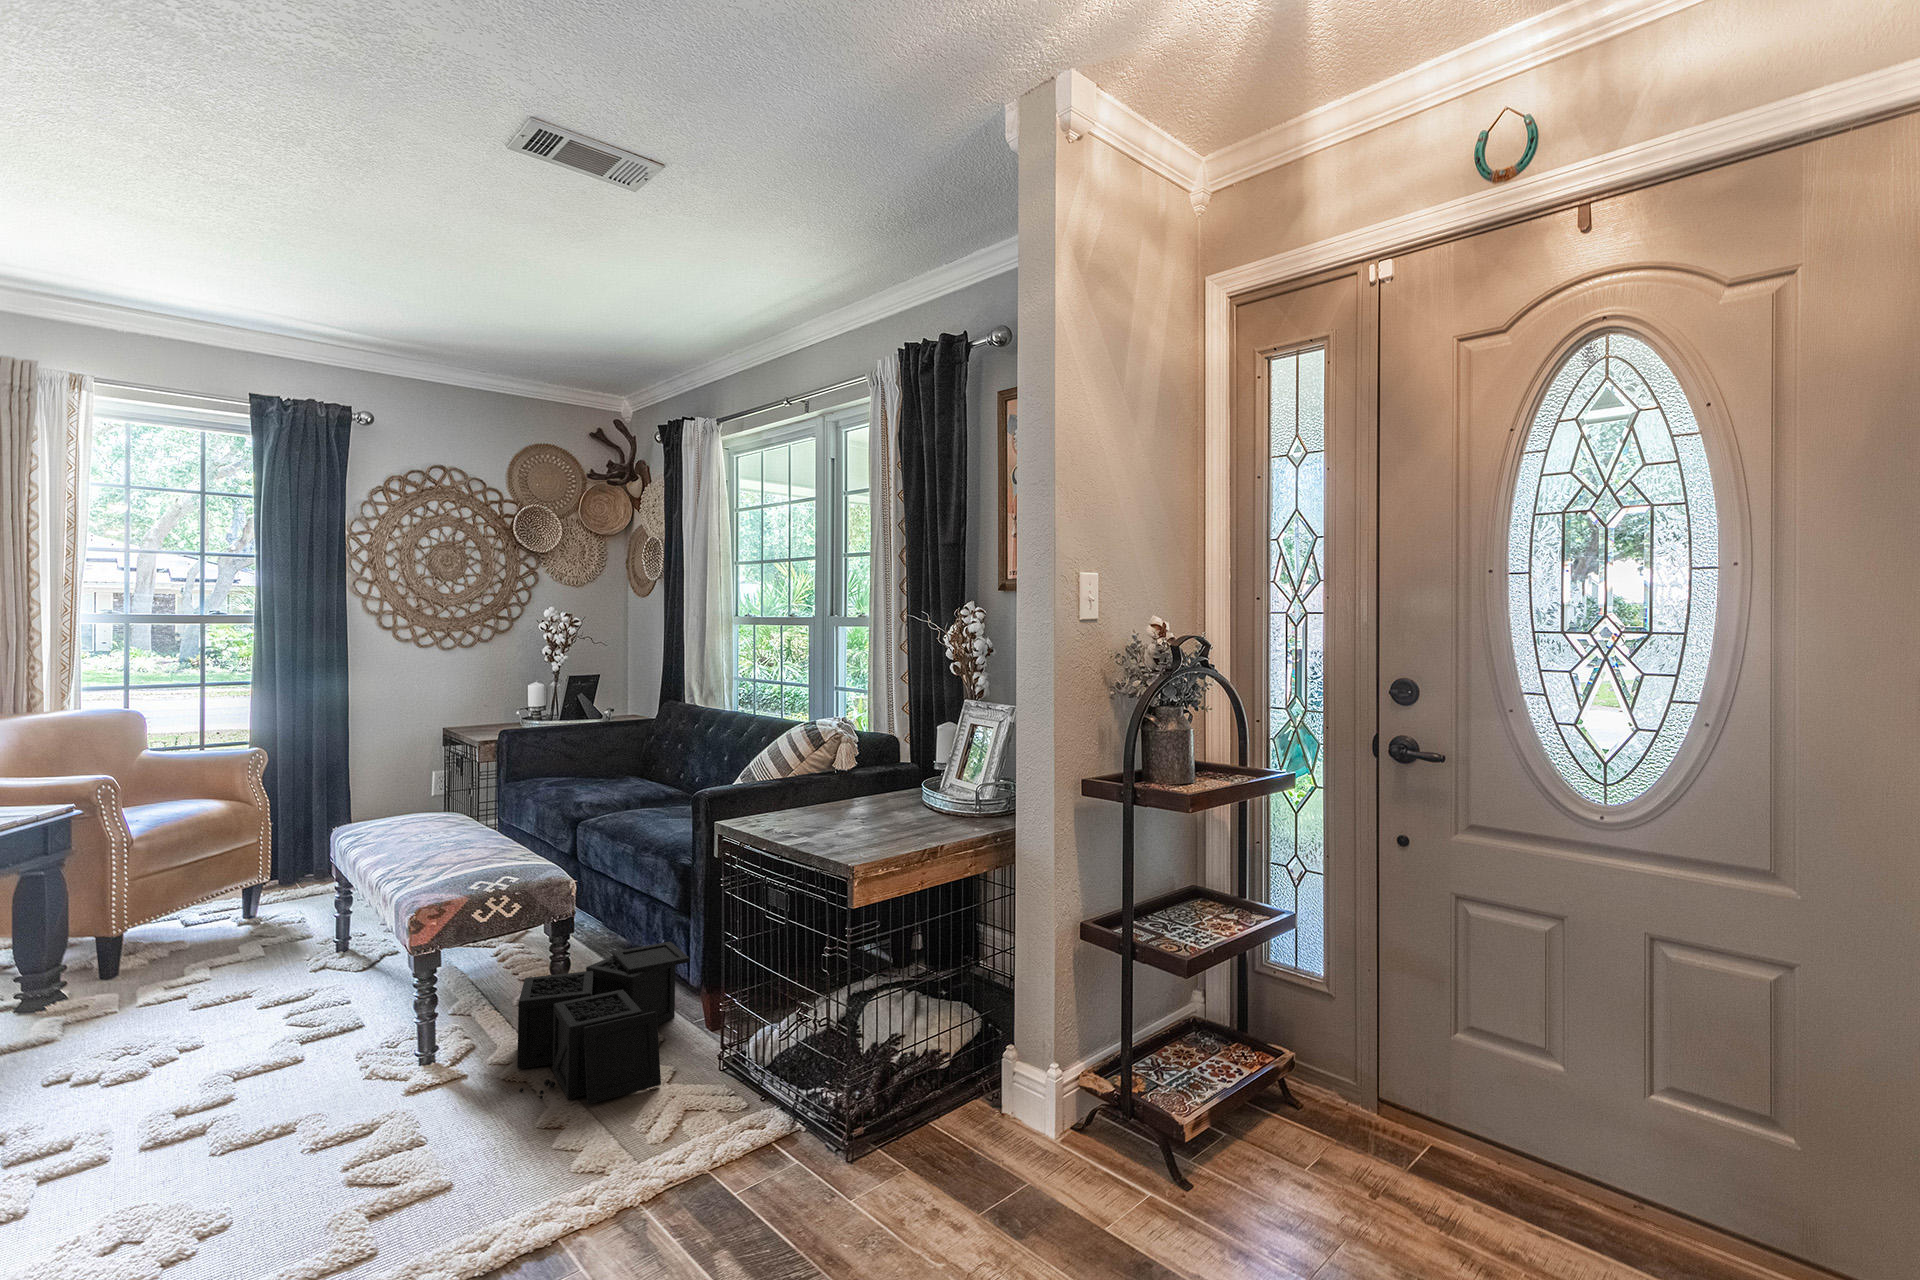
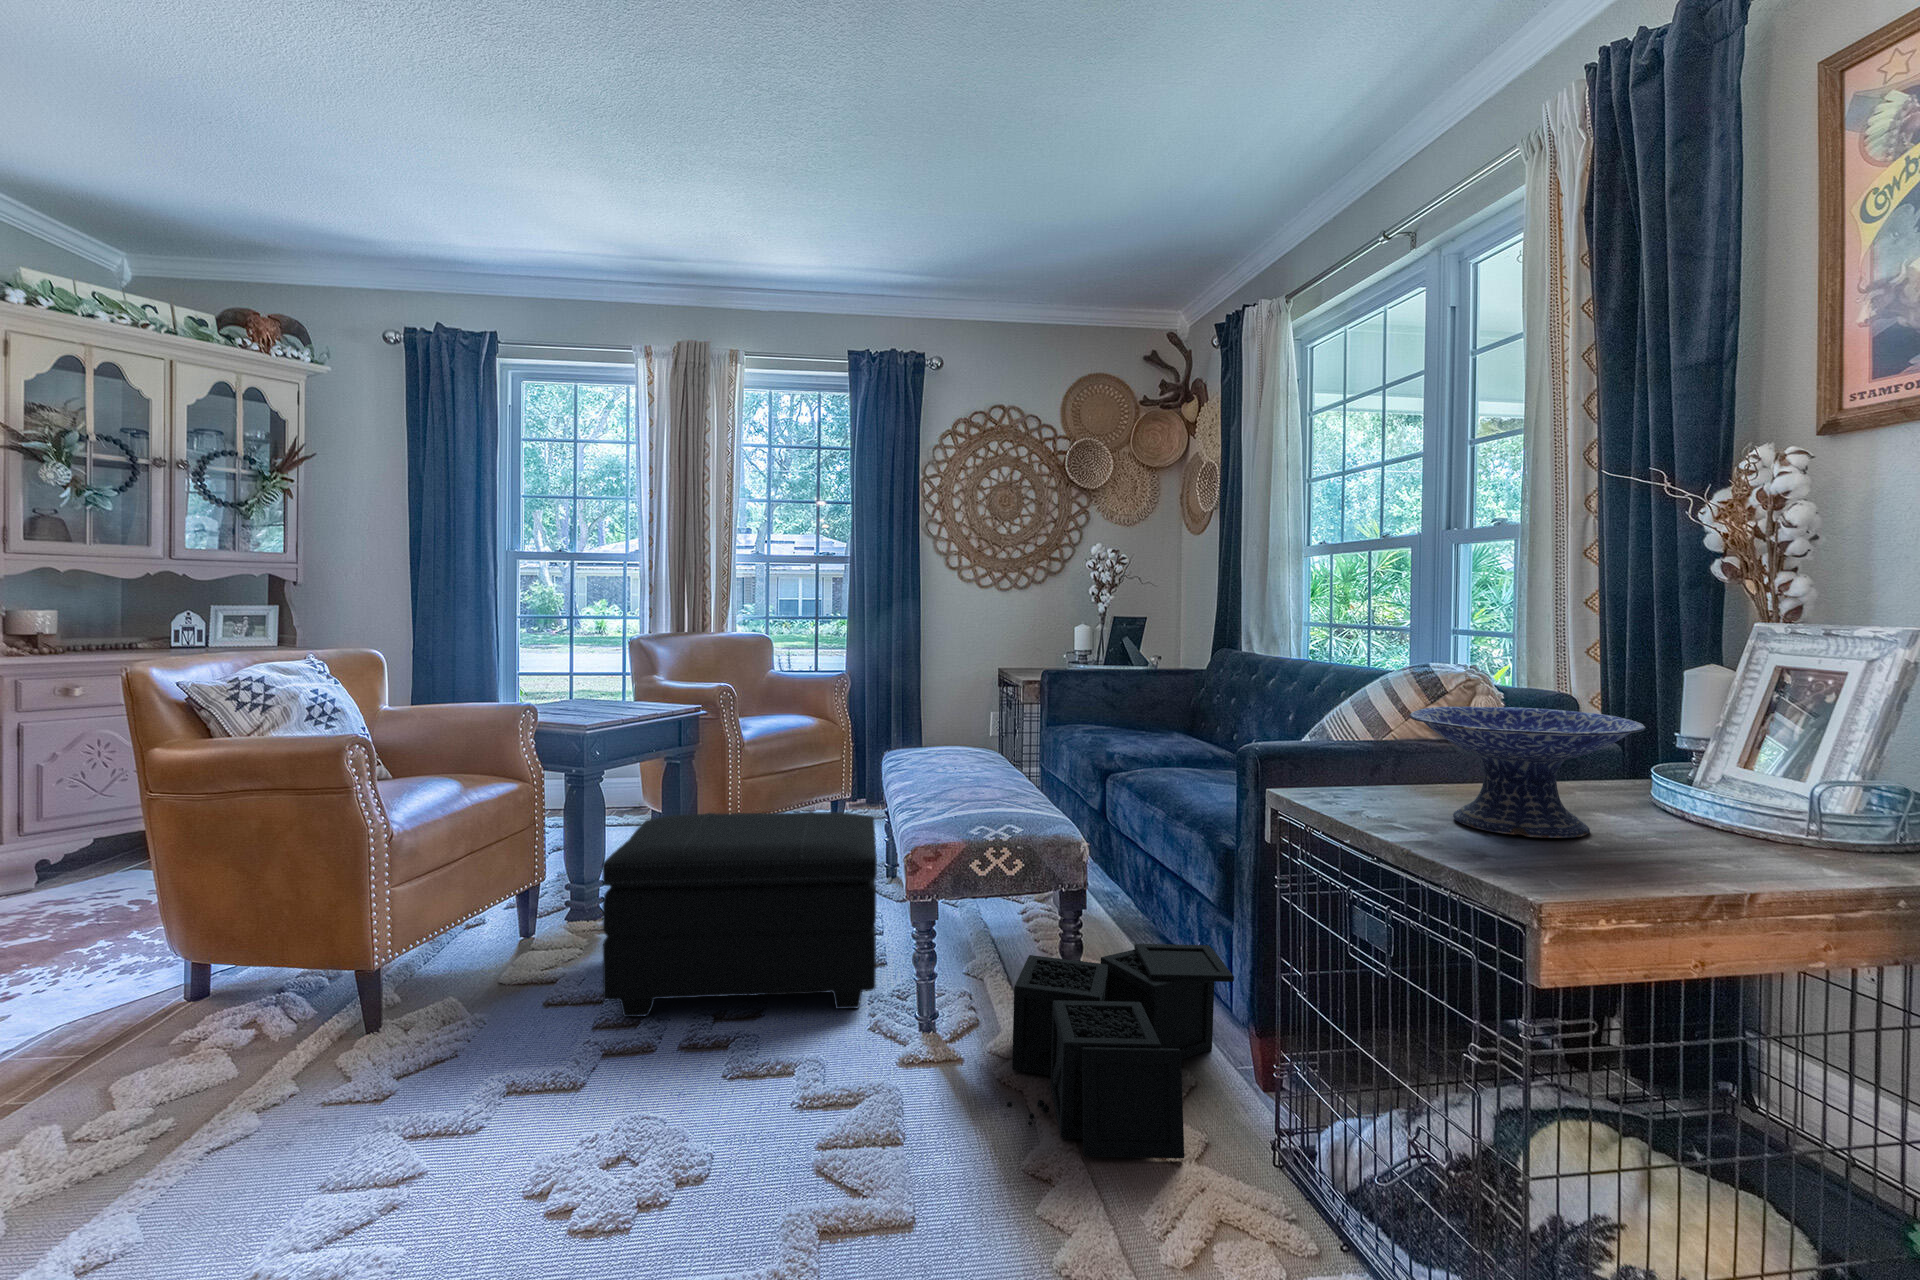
decorative bowl: none [795,757,908,832] -> present [1409,707,1646,838]
footstool: none [38,889,373,1138] -> present [602,811,877,1017]

